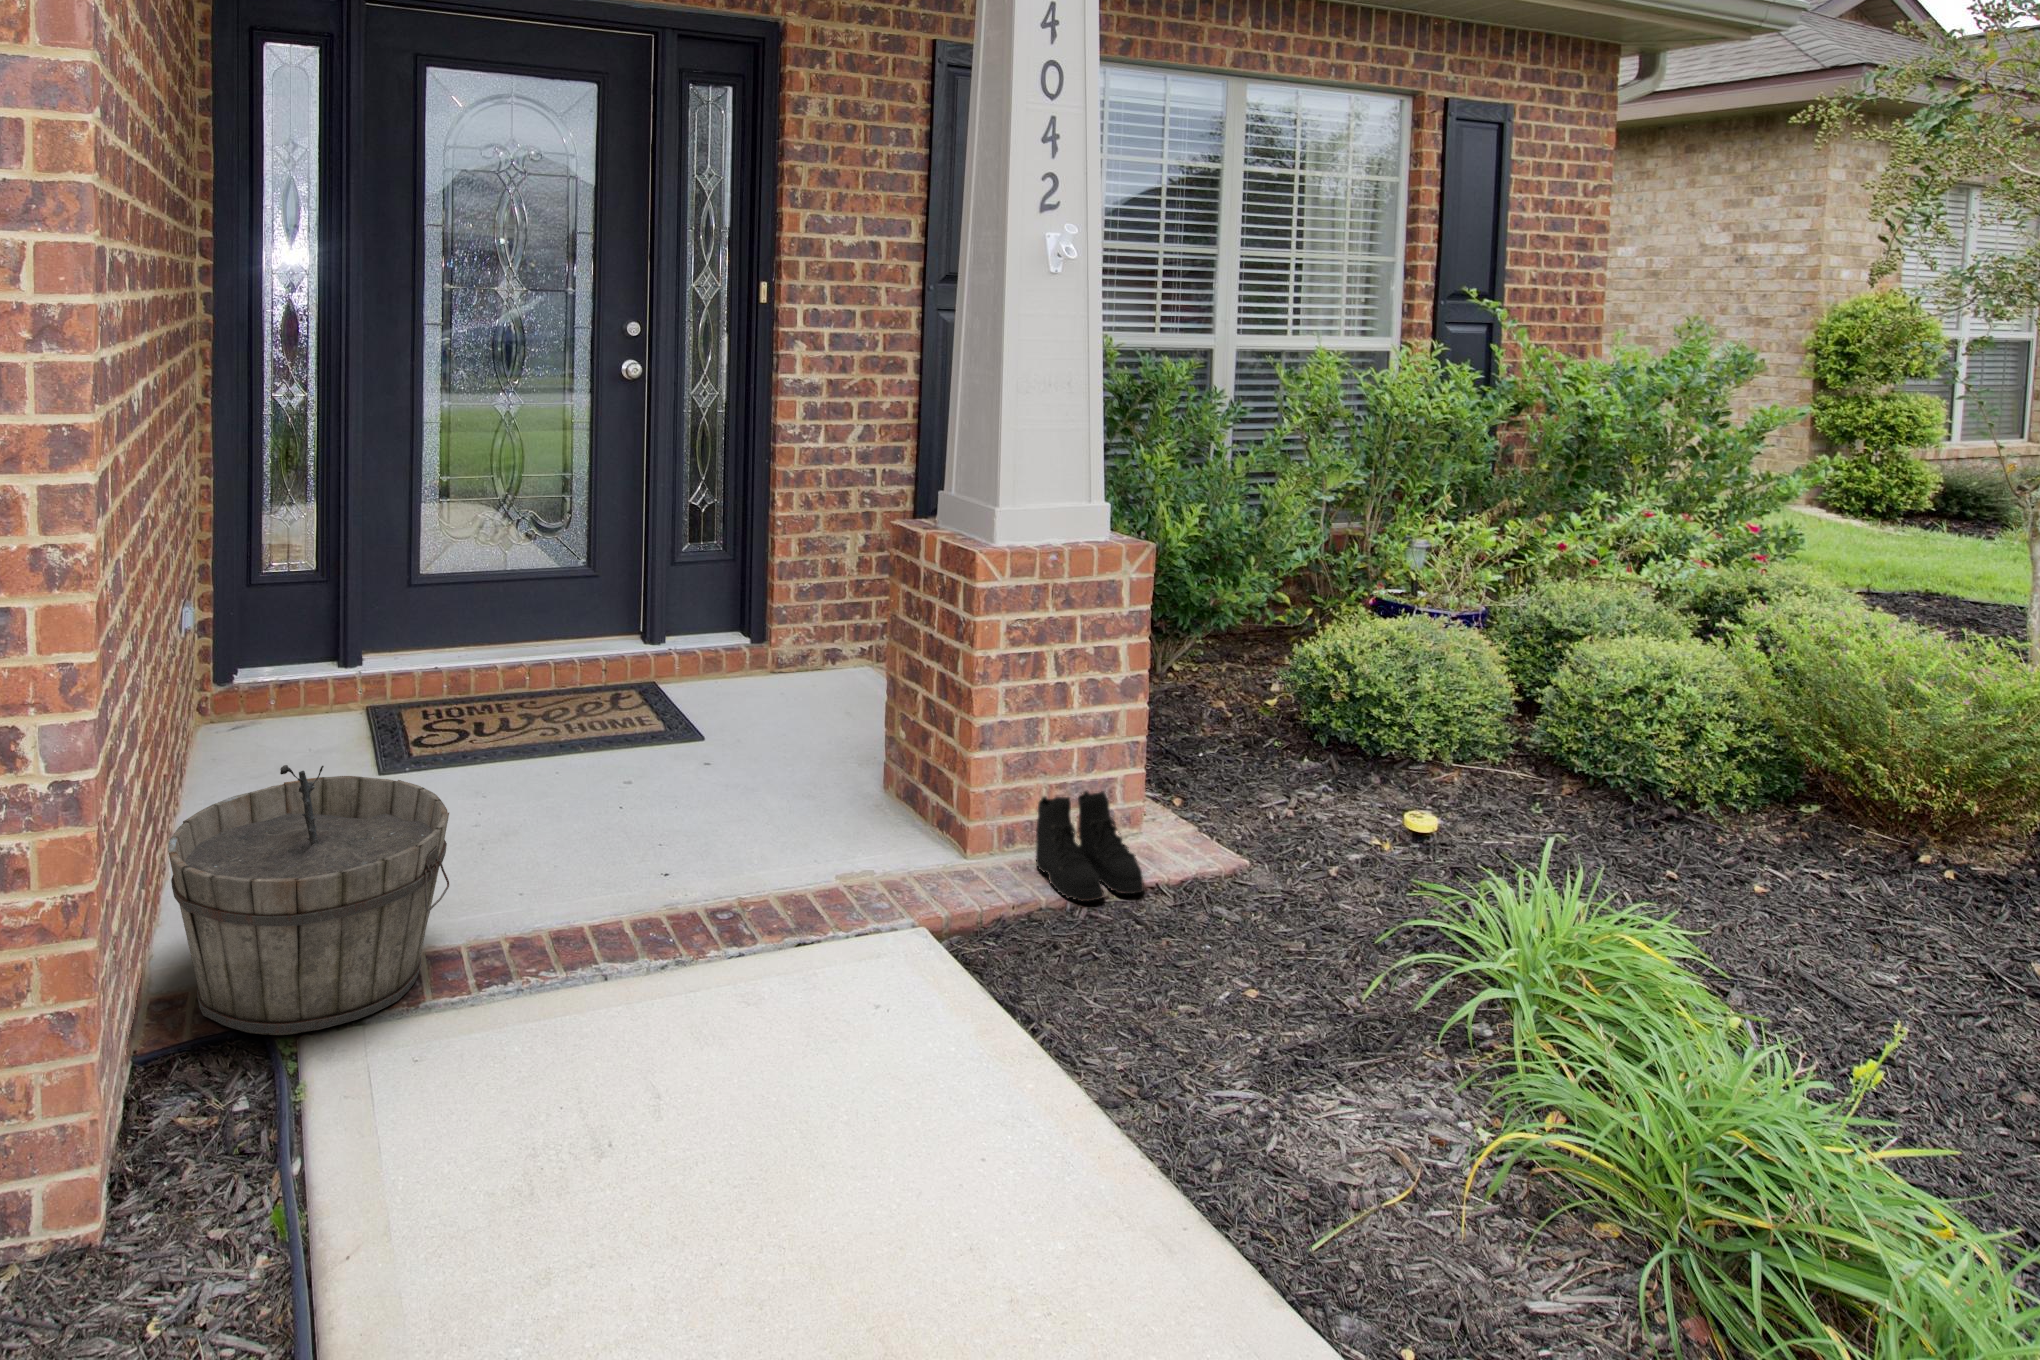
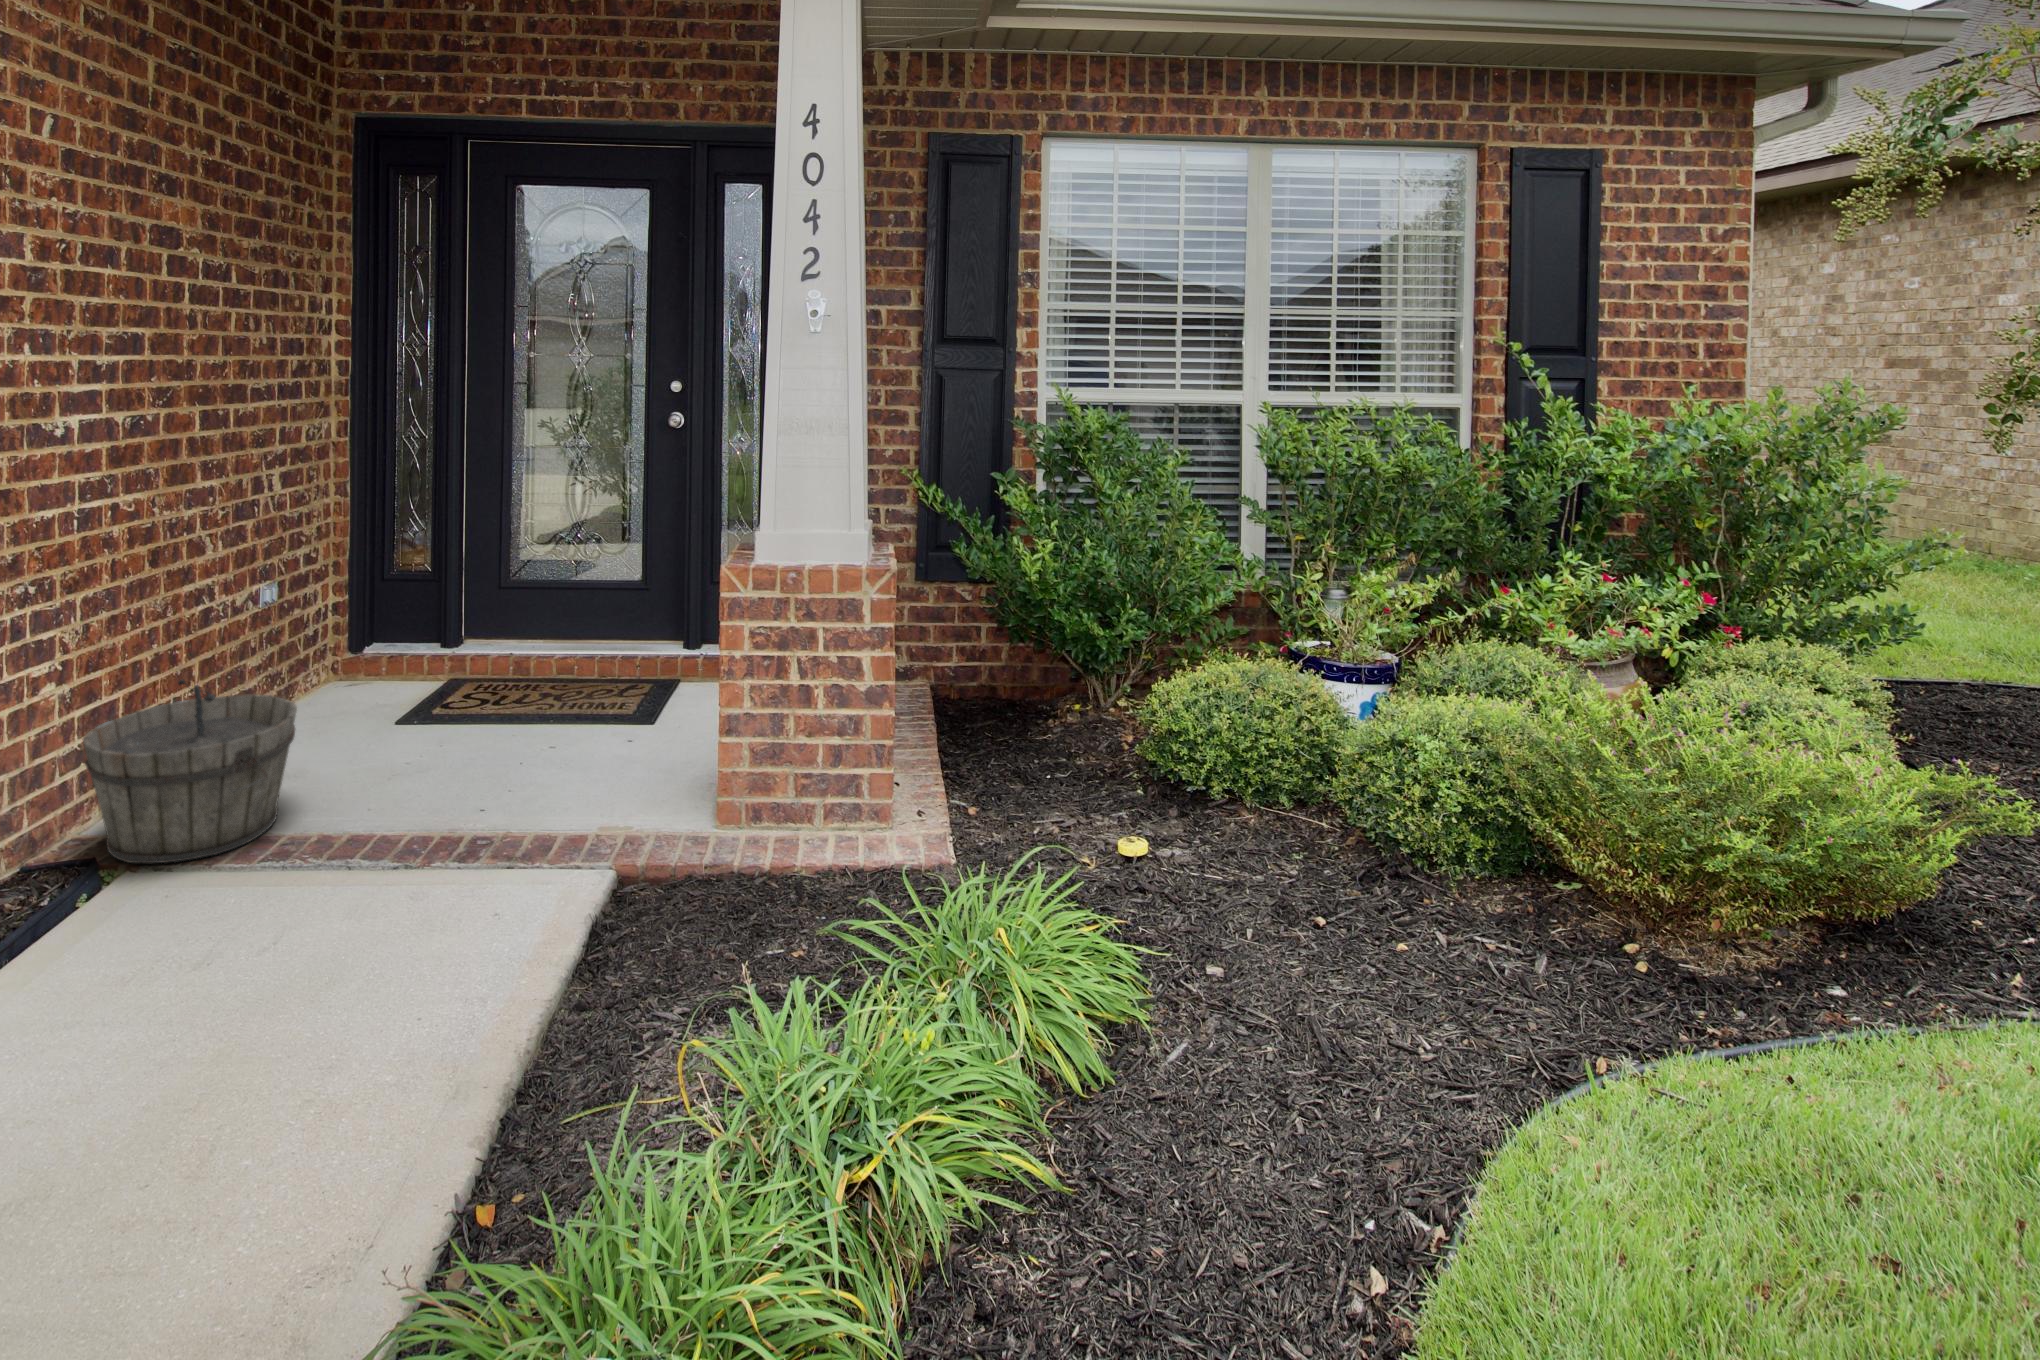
boots: present [1036,791,1144,902] -> none [750,776,829,868]

